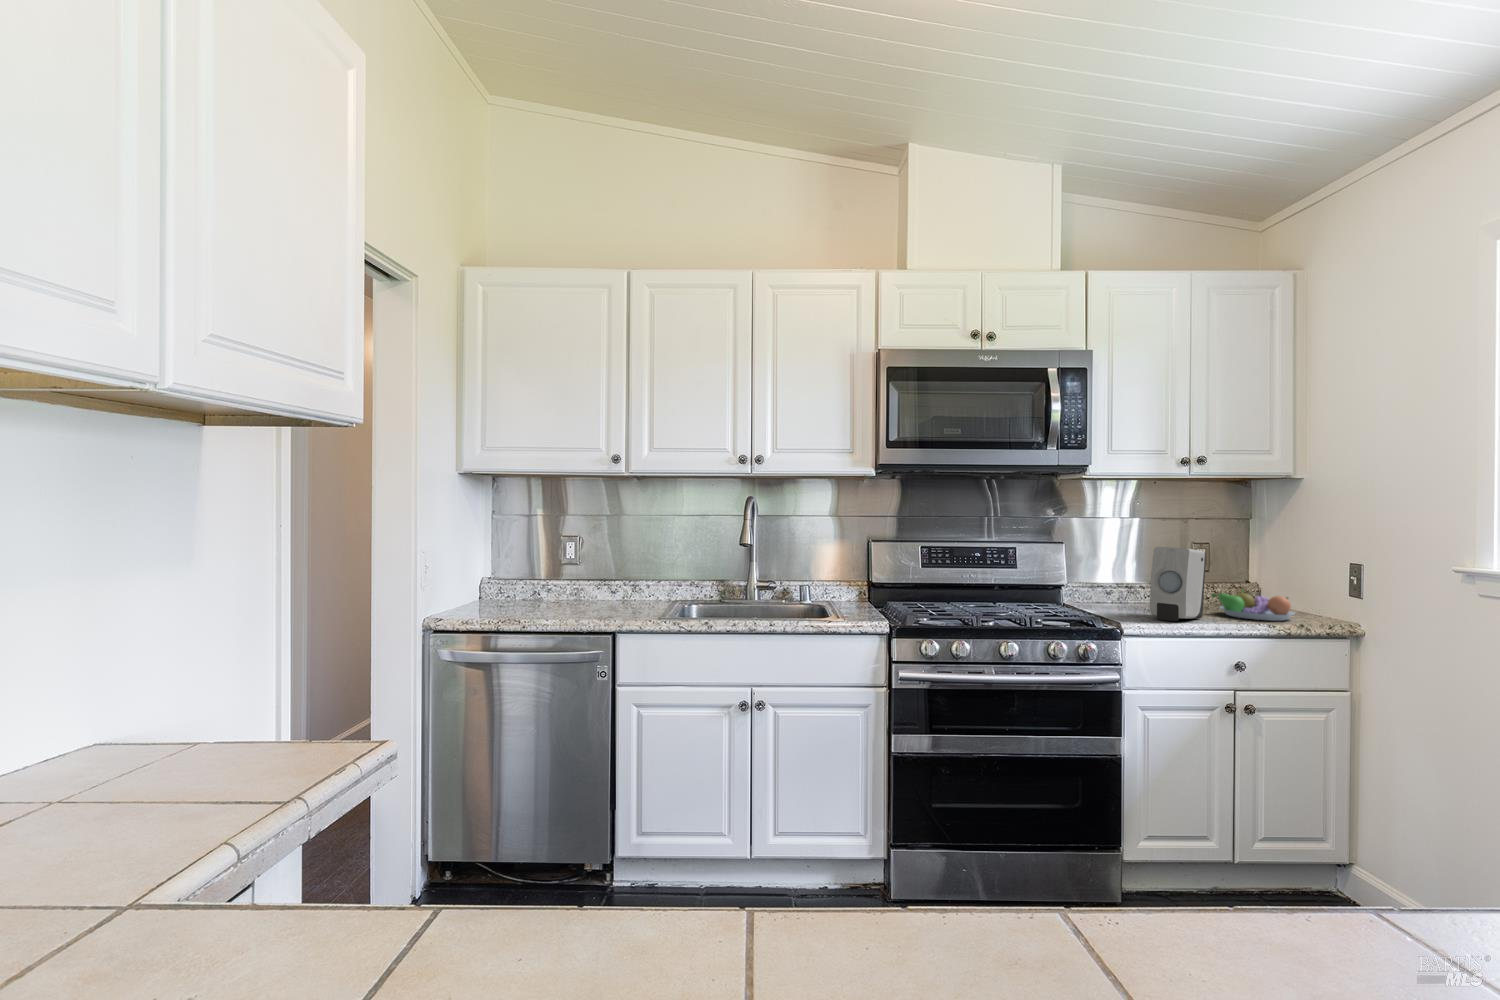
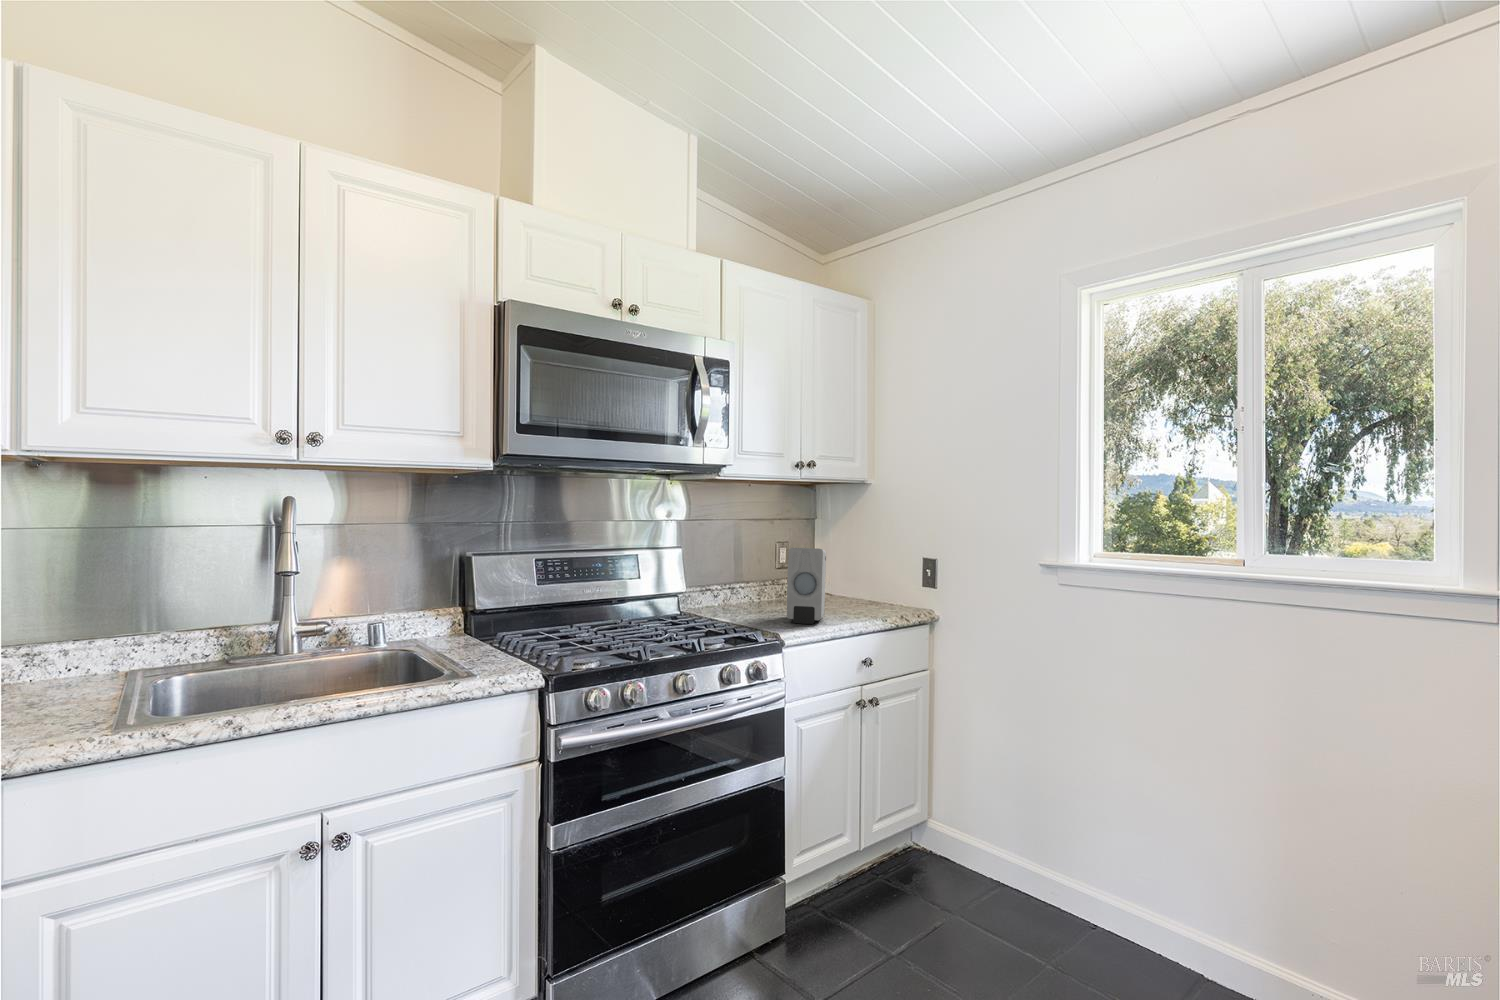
fruit bowl: present [1212,590,1295,621] -> none [819,583,887,613]

